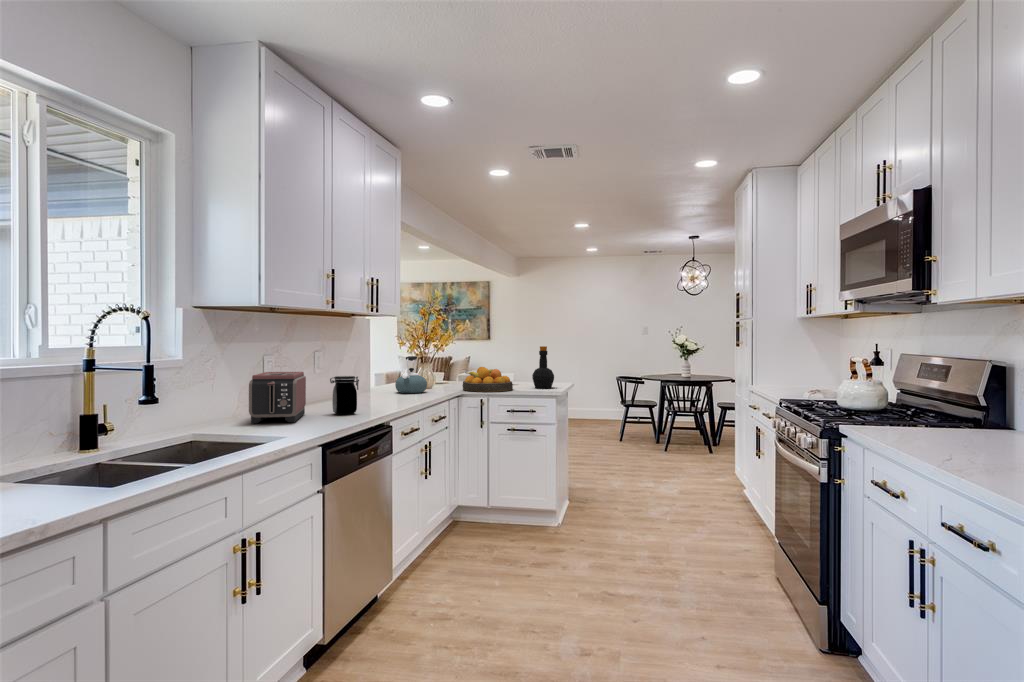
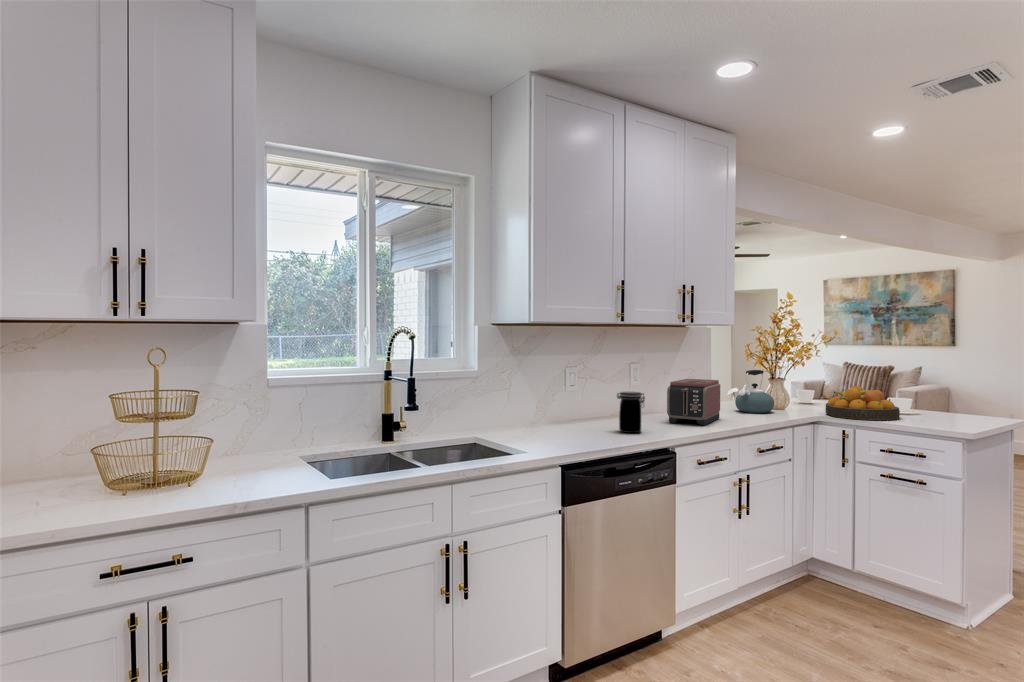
bottle: present [532,346,554,389] -> none [937,362,974,422]
toaster: present [249,372,306,423] -> present [667,379,720,425]

